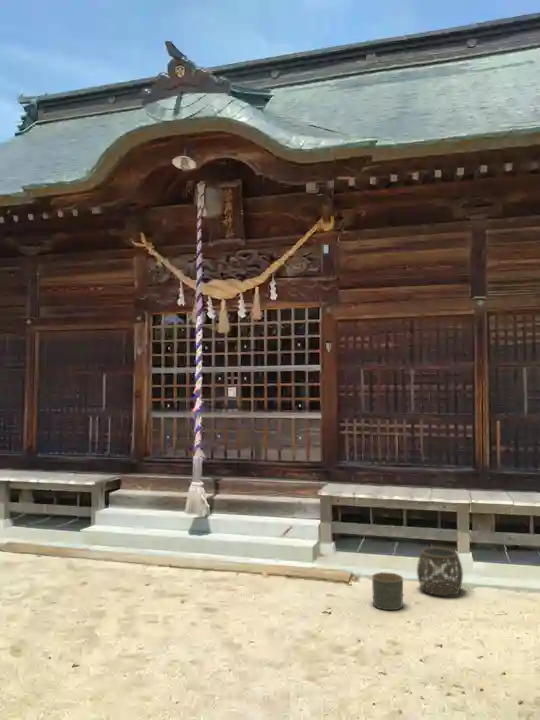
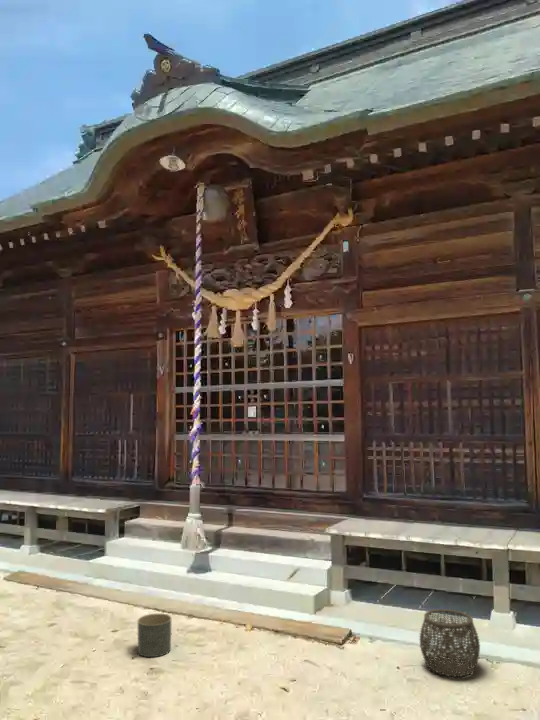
planter: present [372,572,403,610] -> present [138,613,172,657]

